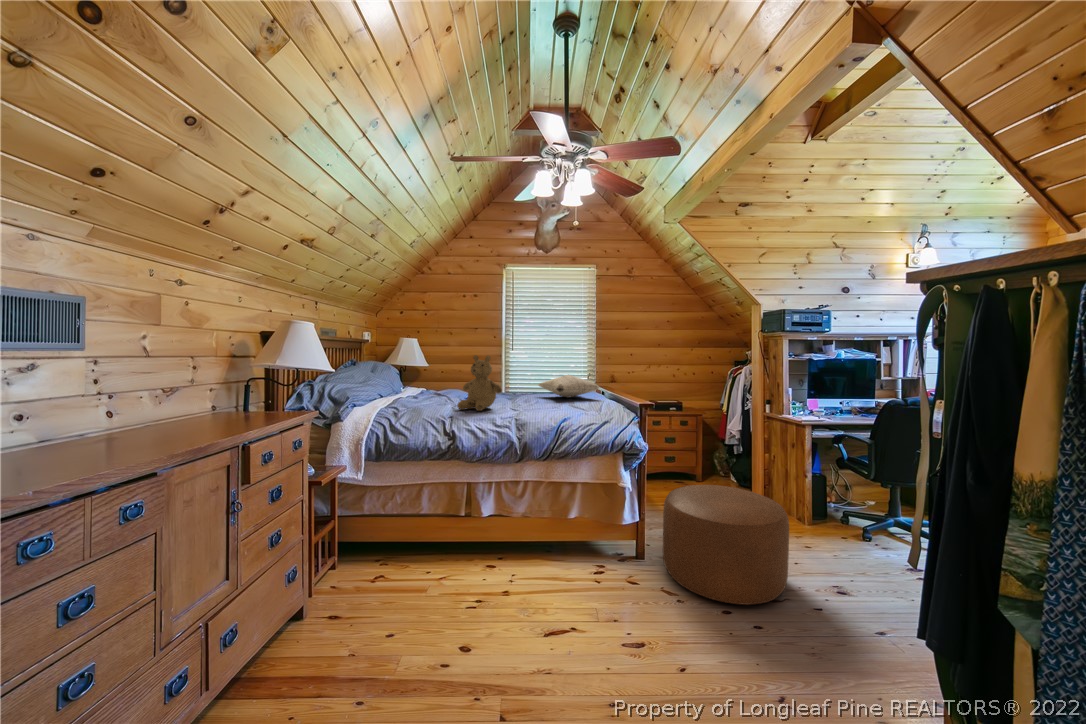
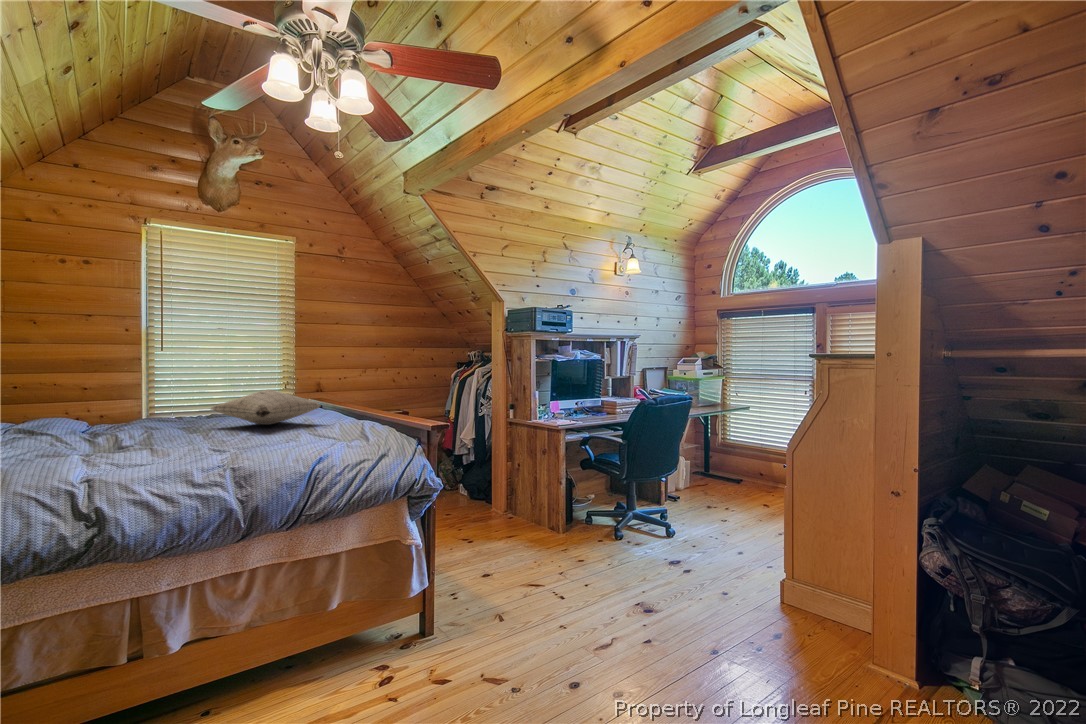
teddy bear: present [457,355,502,411] -> none [78,361,177,466]
ottoman: present [663,485,789,605] -> none [459,512,599,654]

